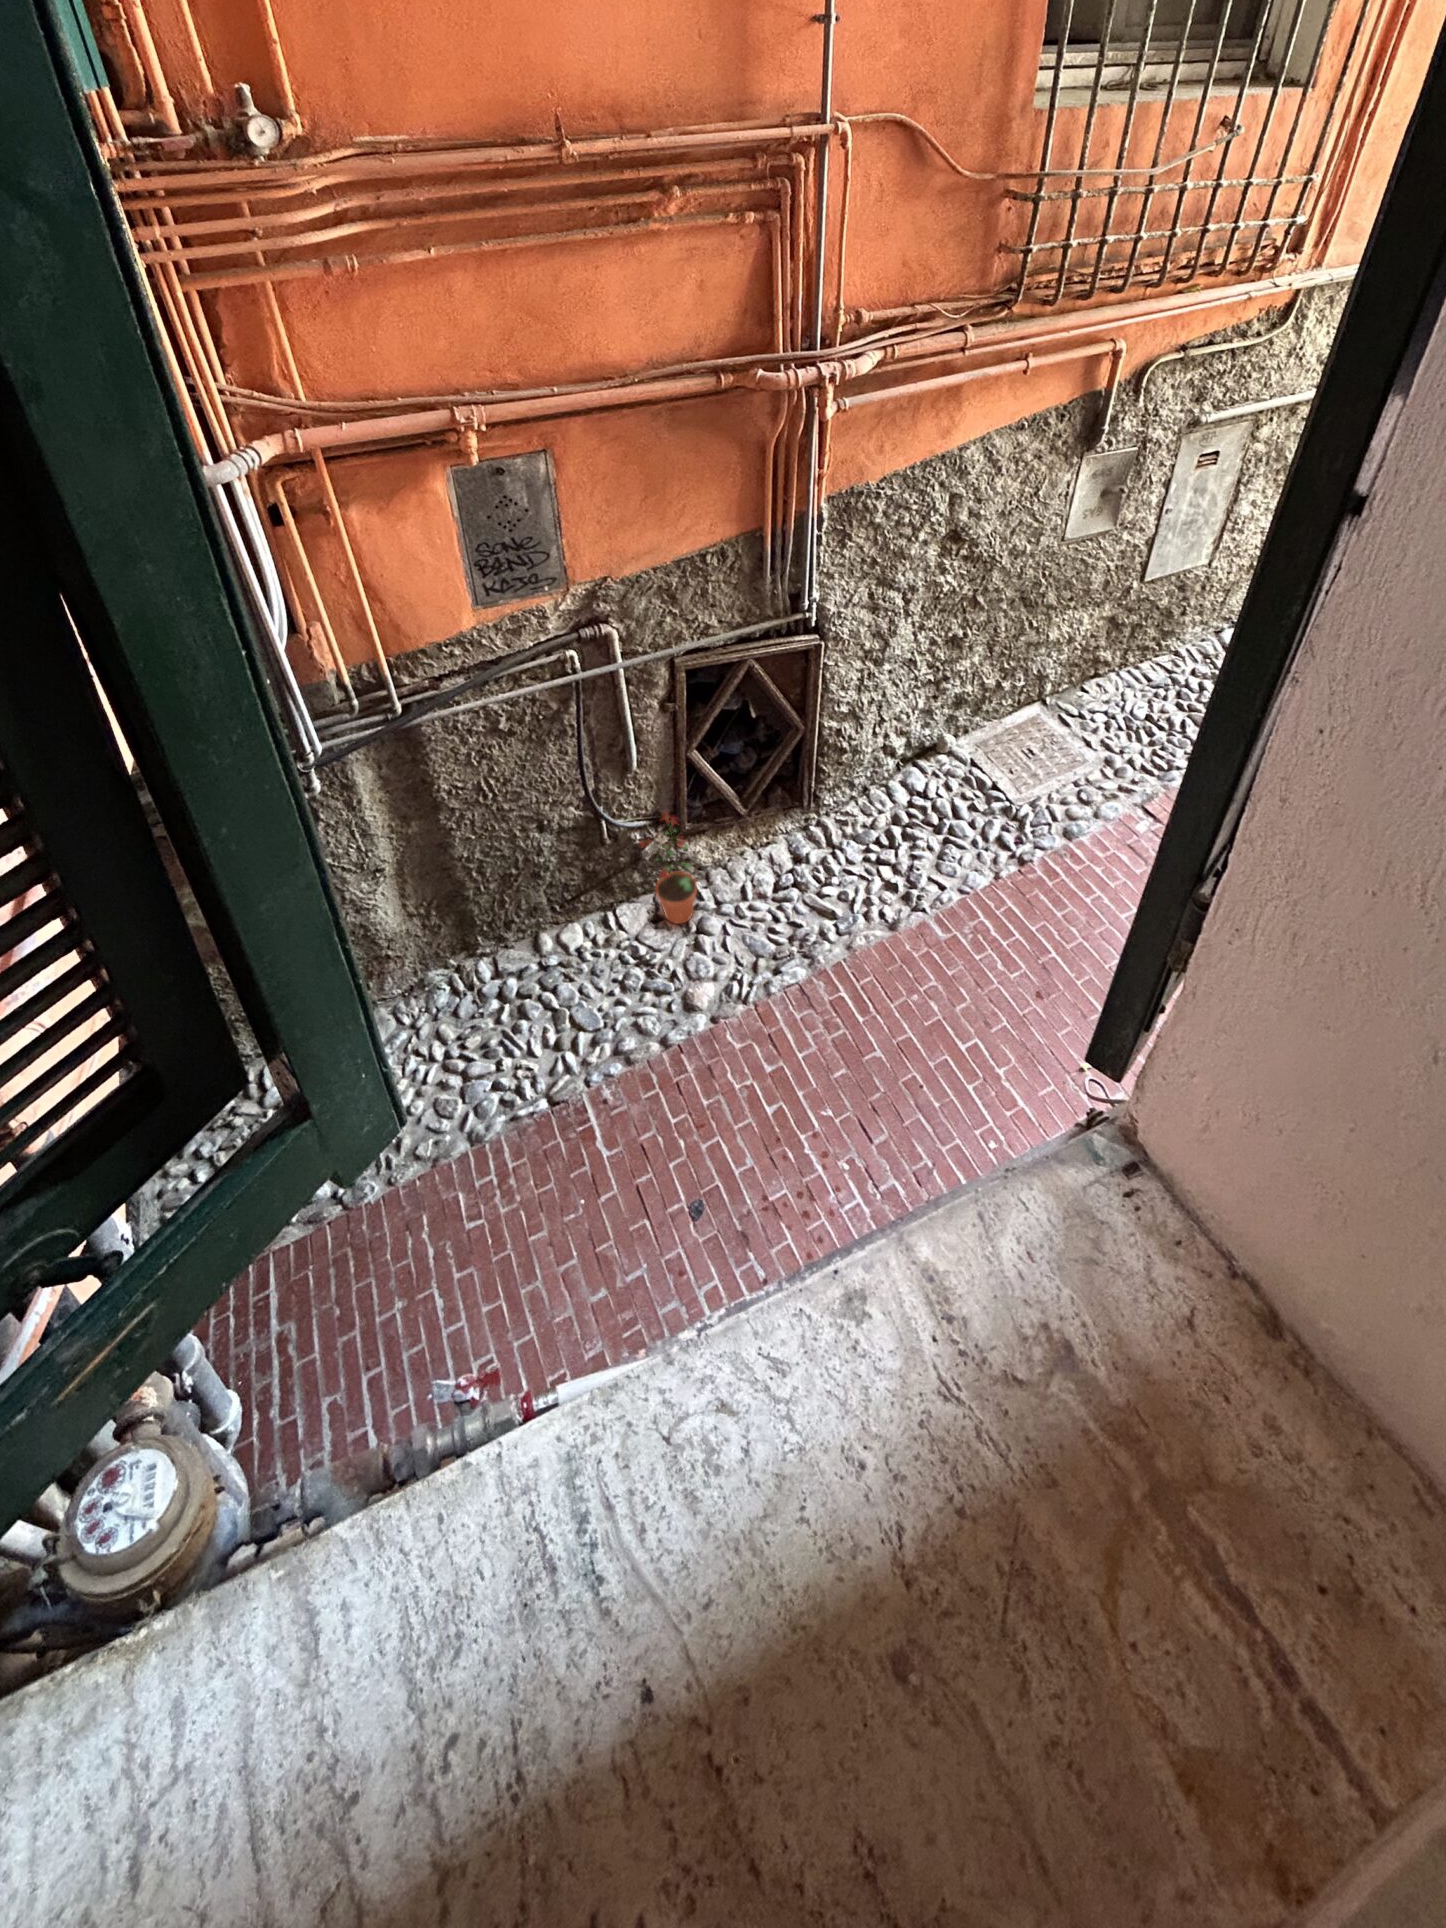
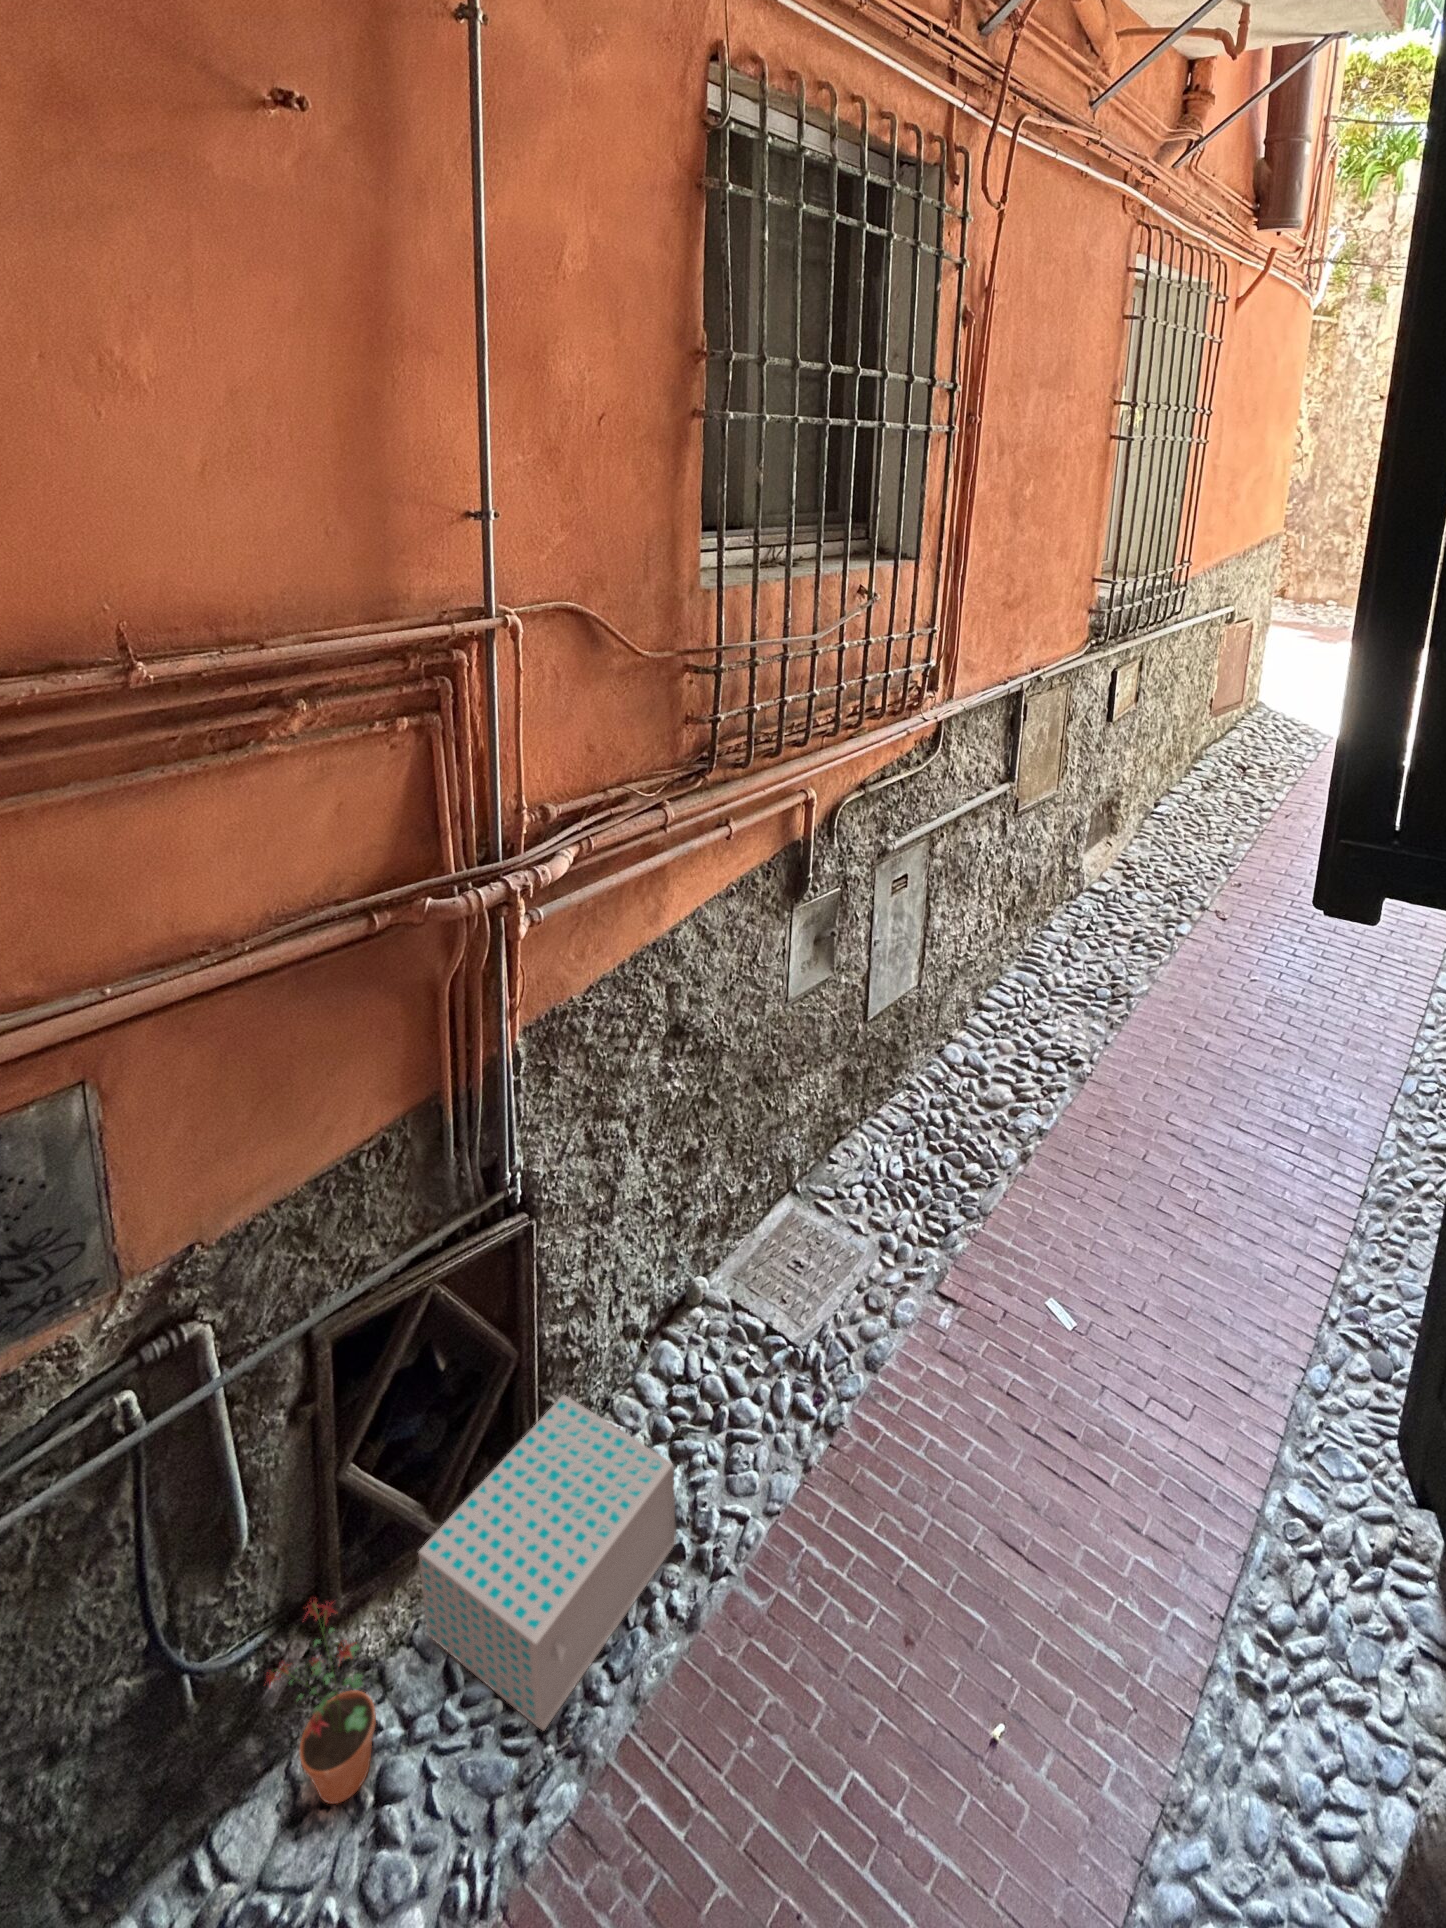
storage box: none [729,767,898,939] -> present [418,1395,676,1730]

